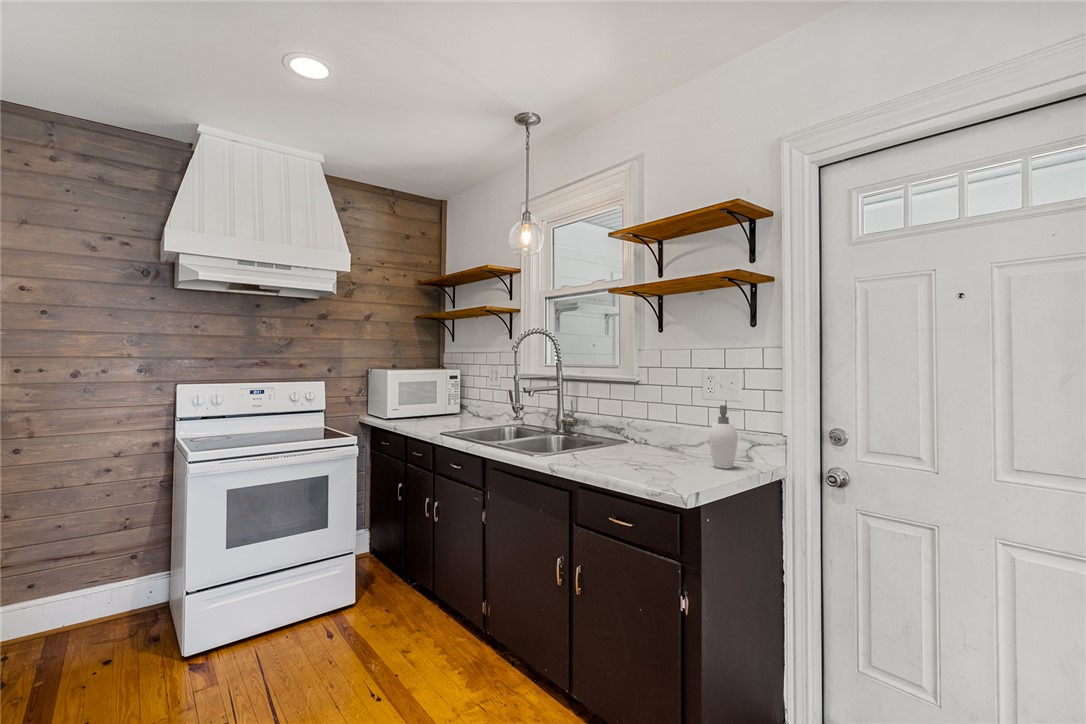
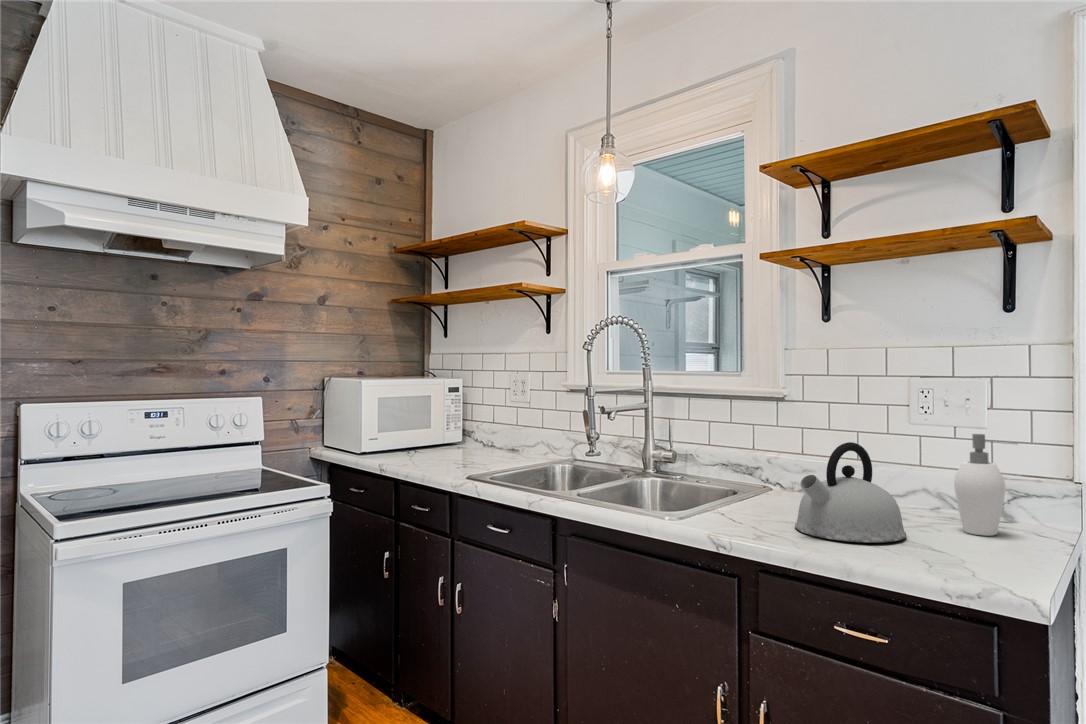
kettle: none [605,410,672,470] -> present [795,442,906,543]

